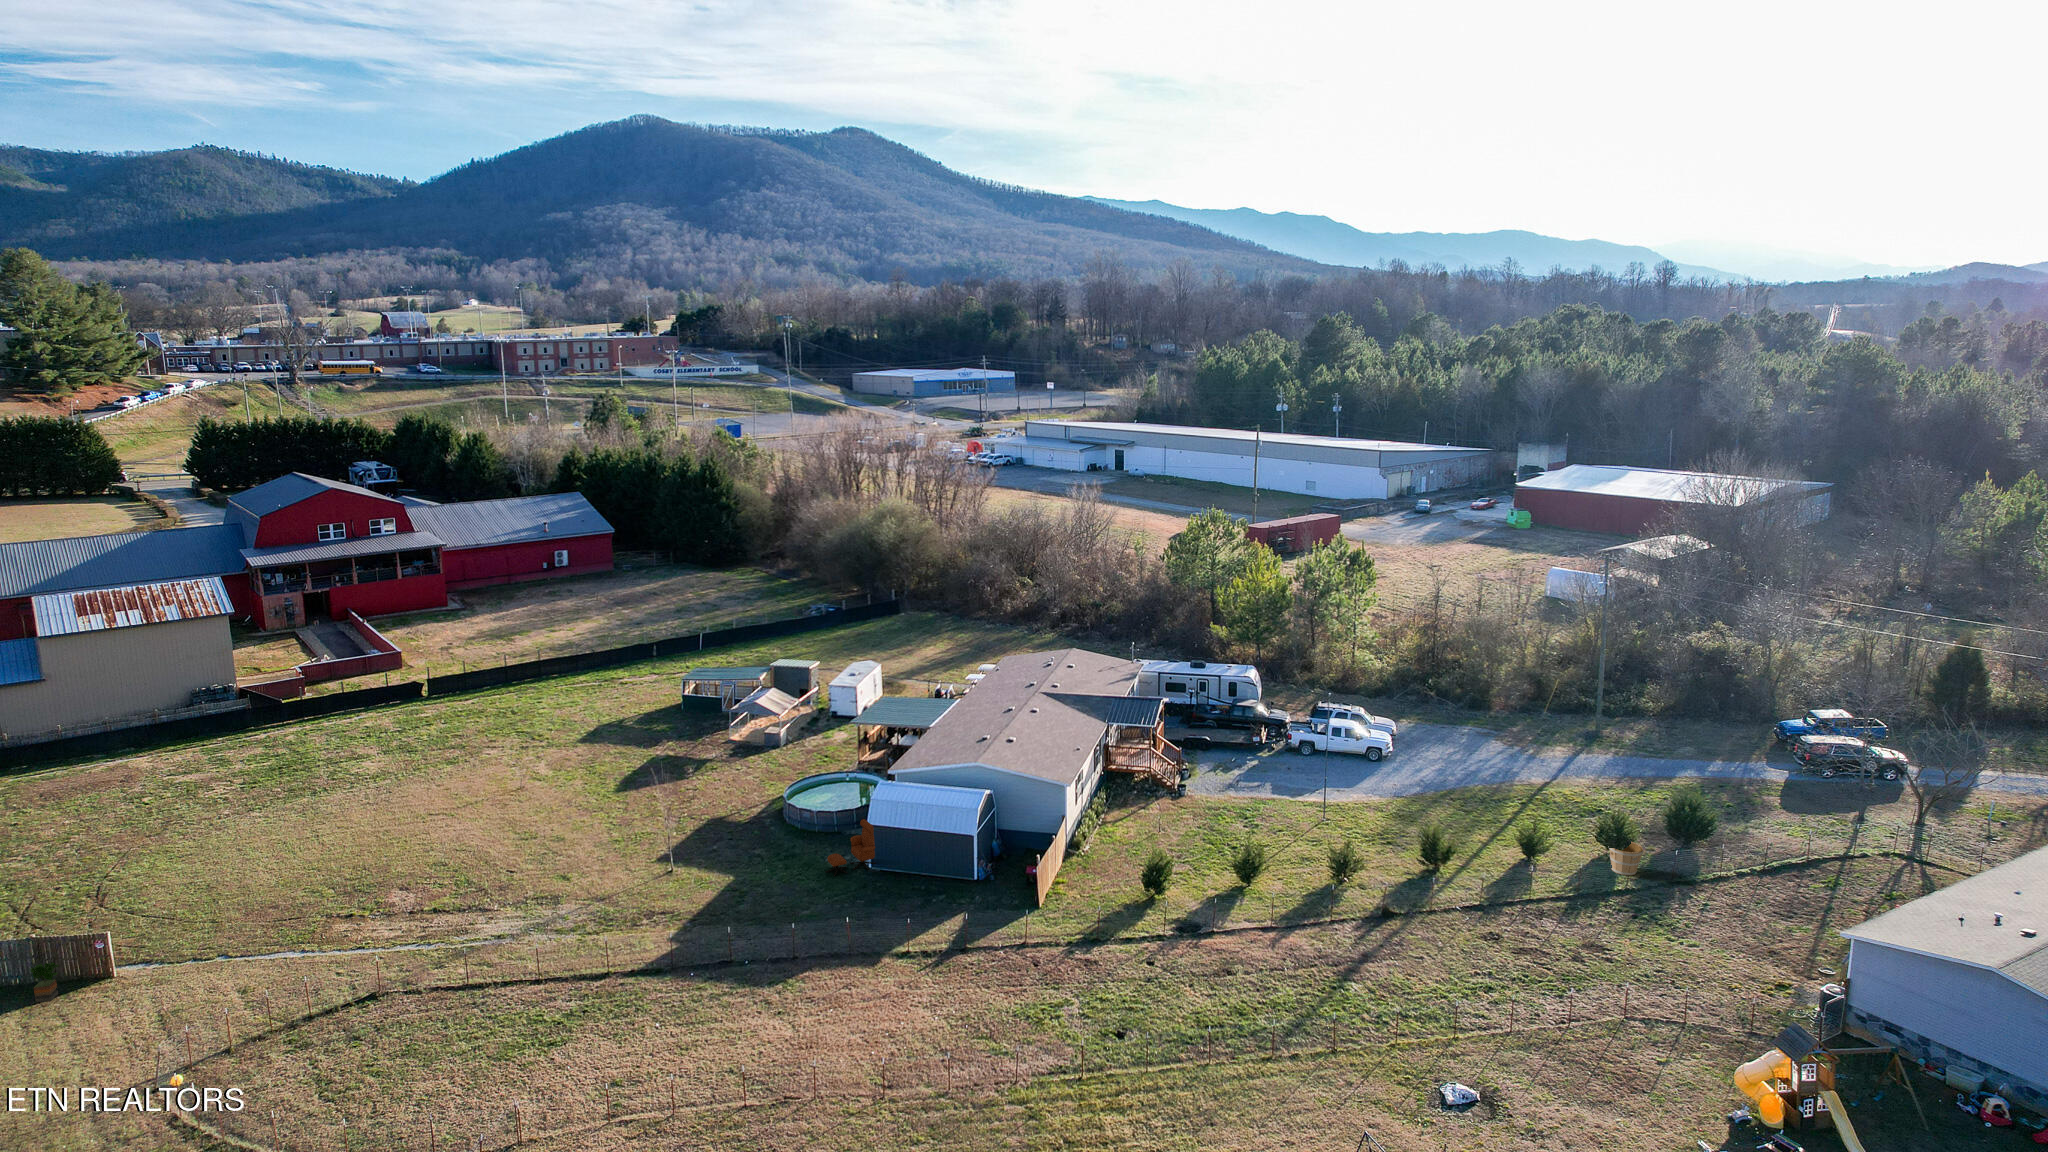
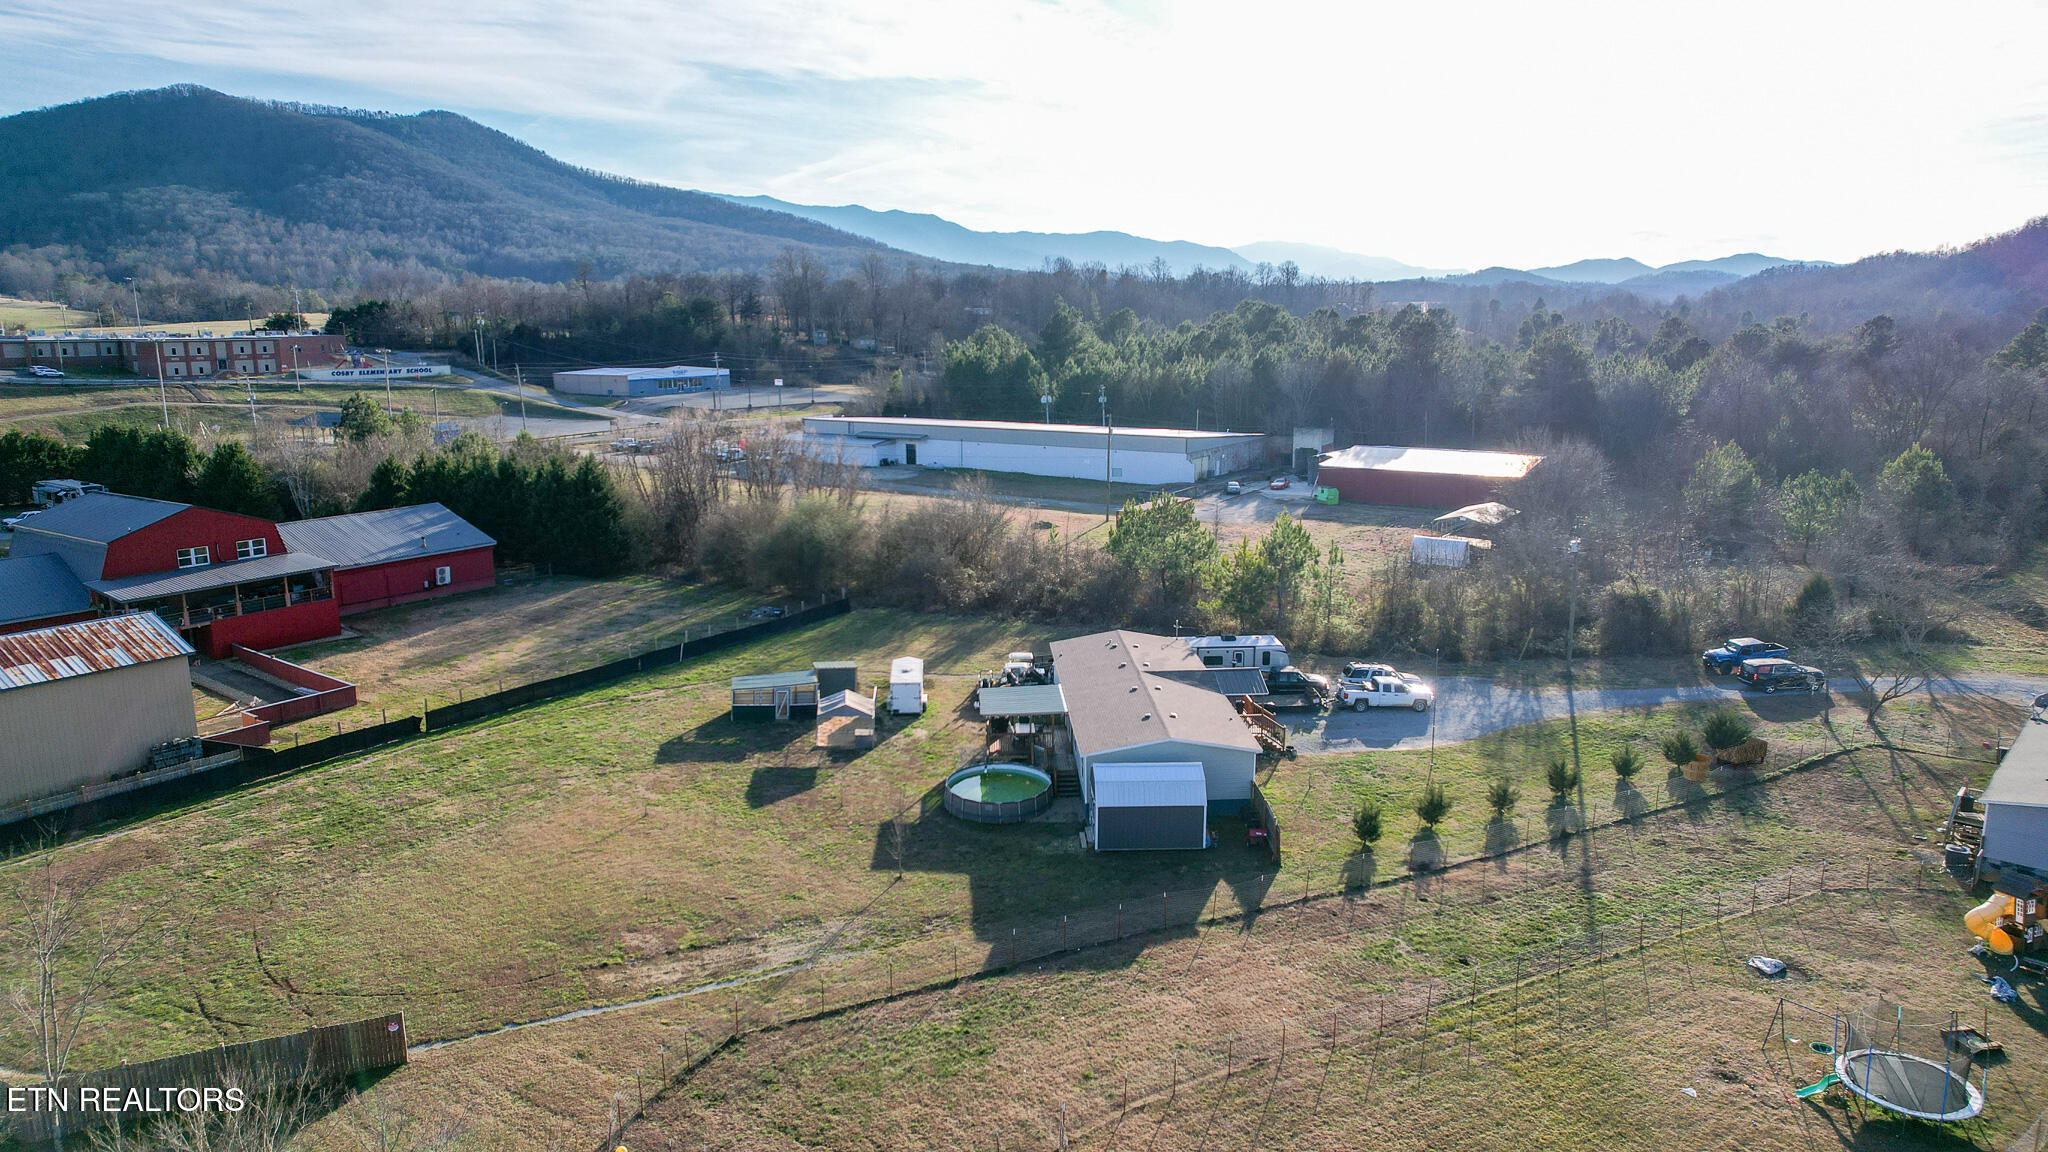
lounge chair: present [825,819,876,876] -> none [1058,804,1104,862]
bench: none [1672,827,1743,867] -> present [1715,737,1768,770]
potted tree: present [30,962,59,1002] -> none [322,1060,357,1110]

